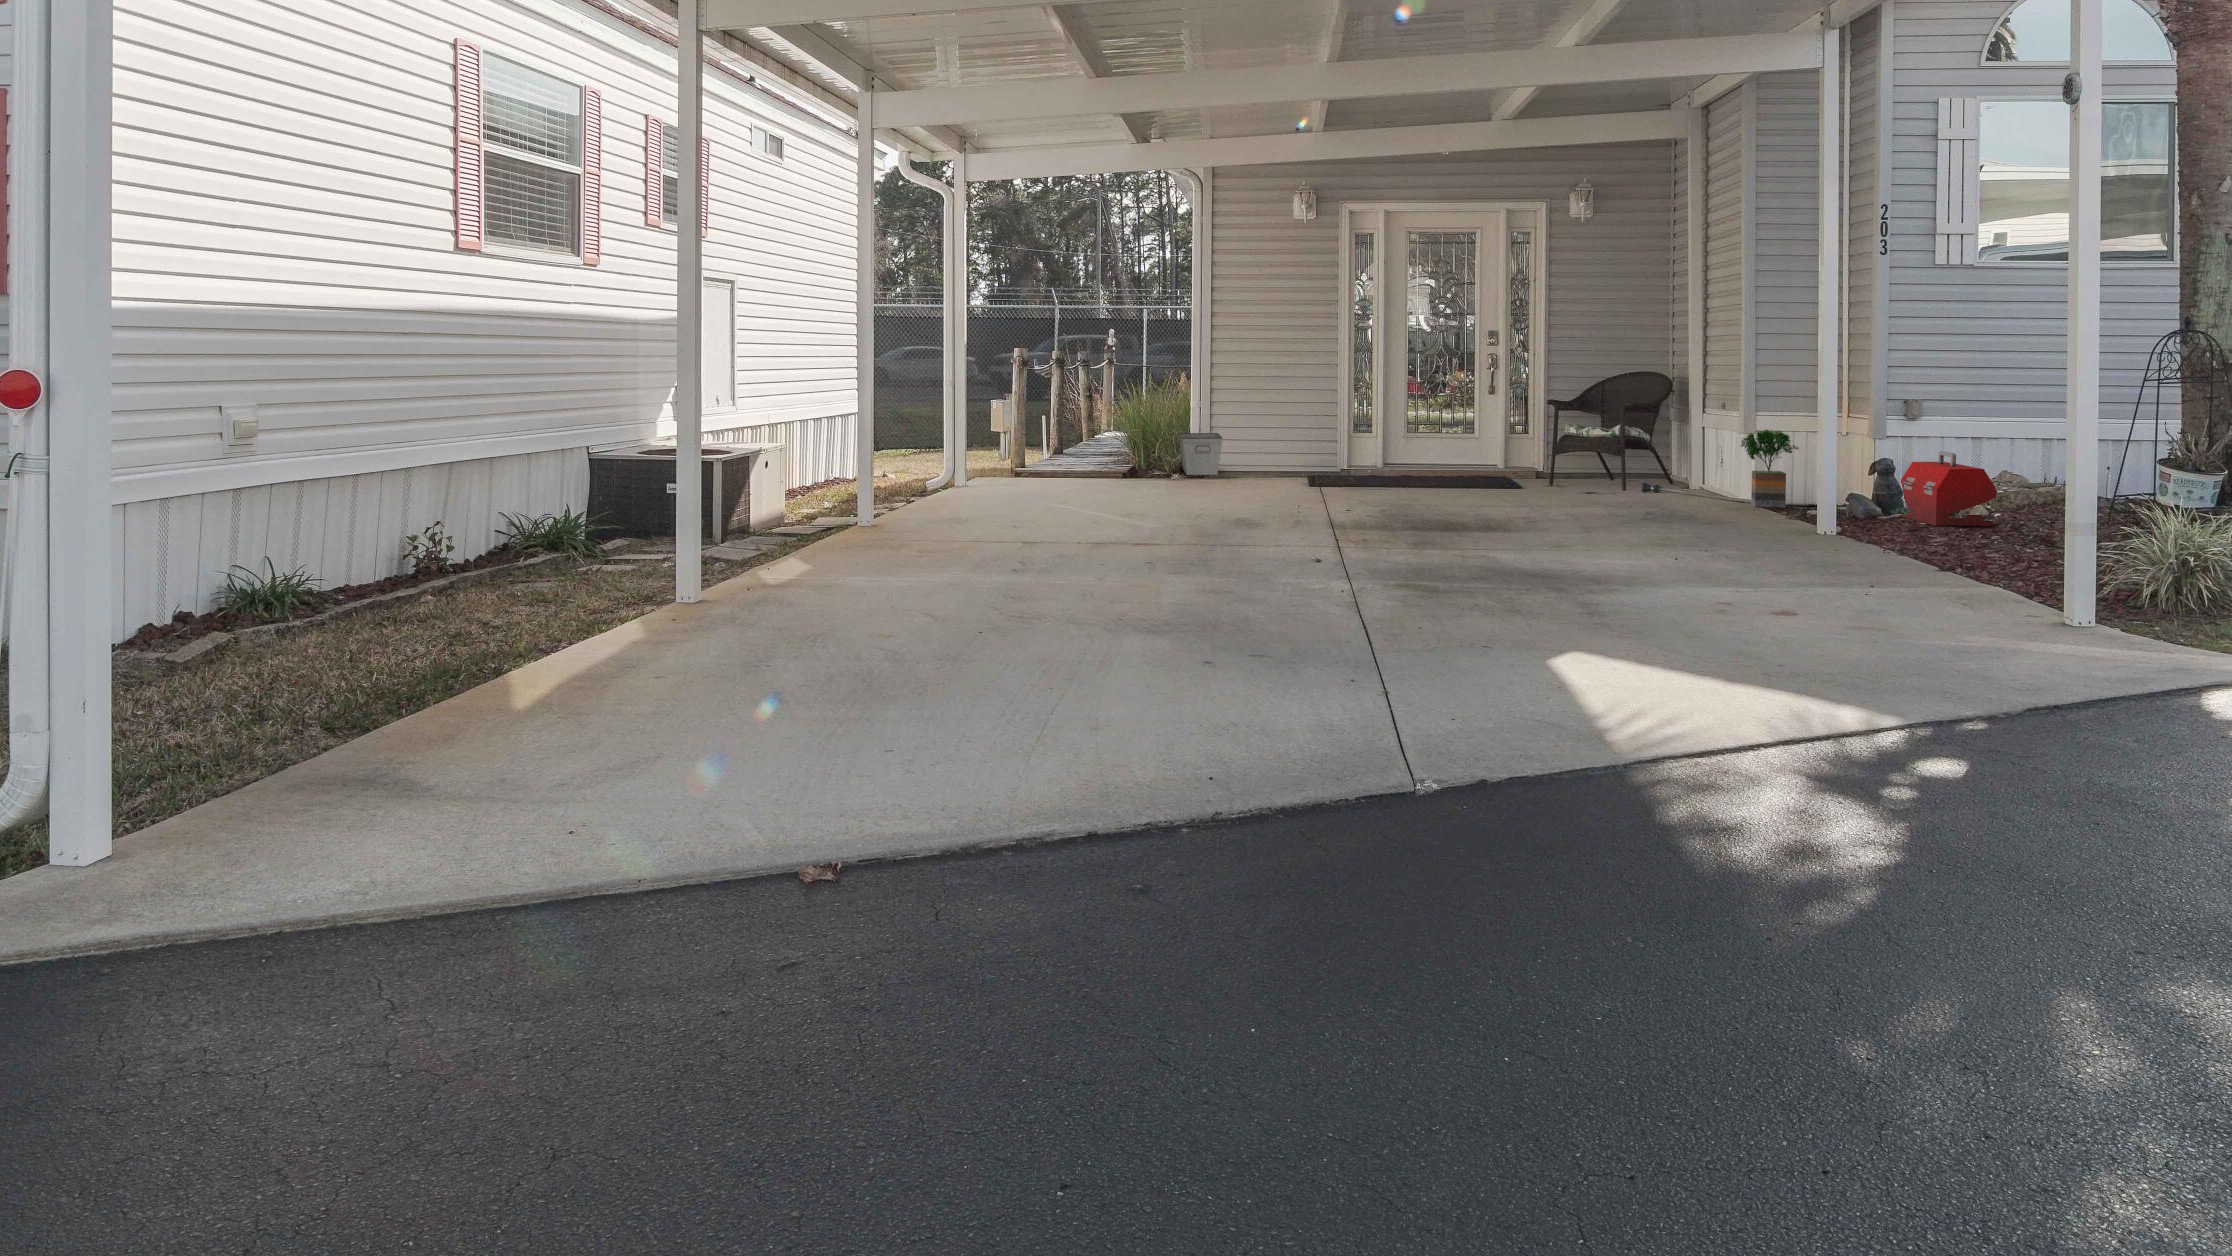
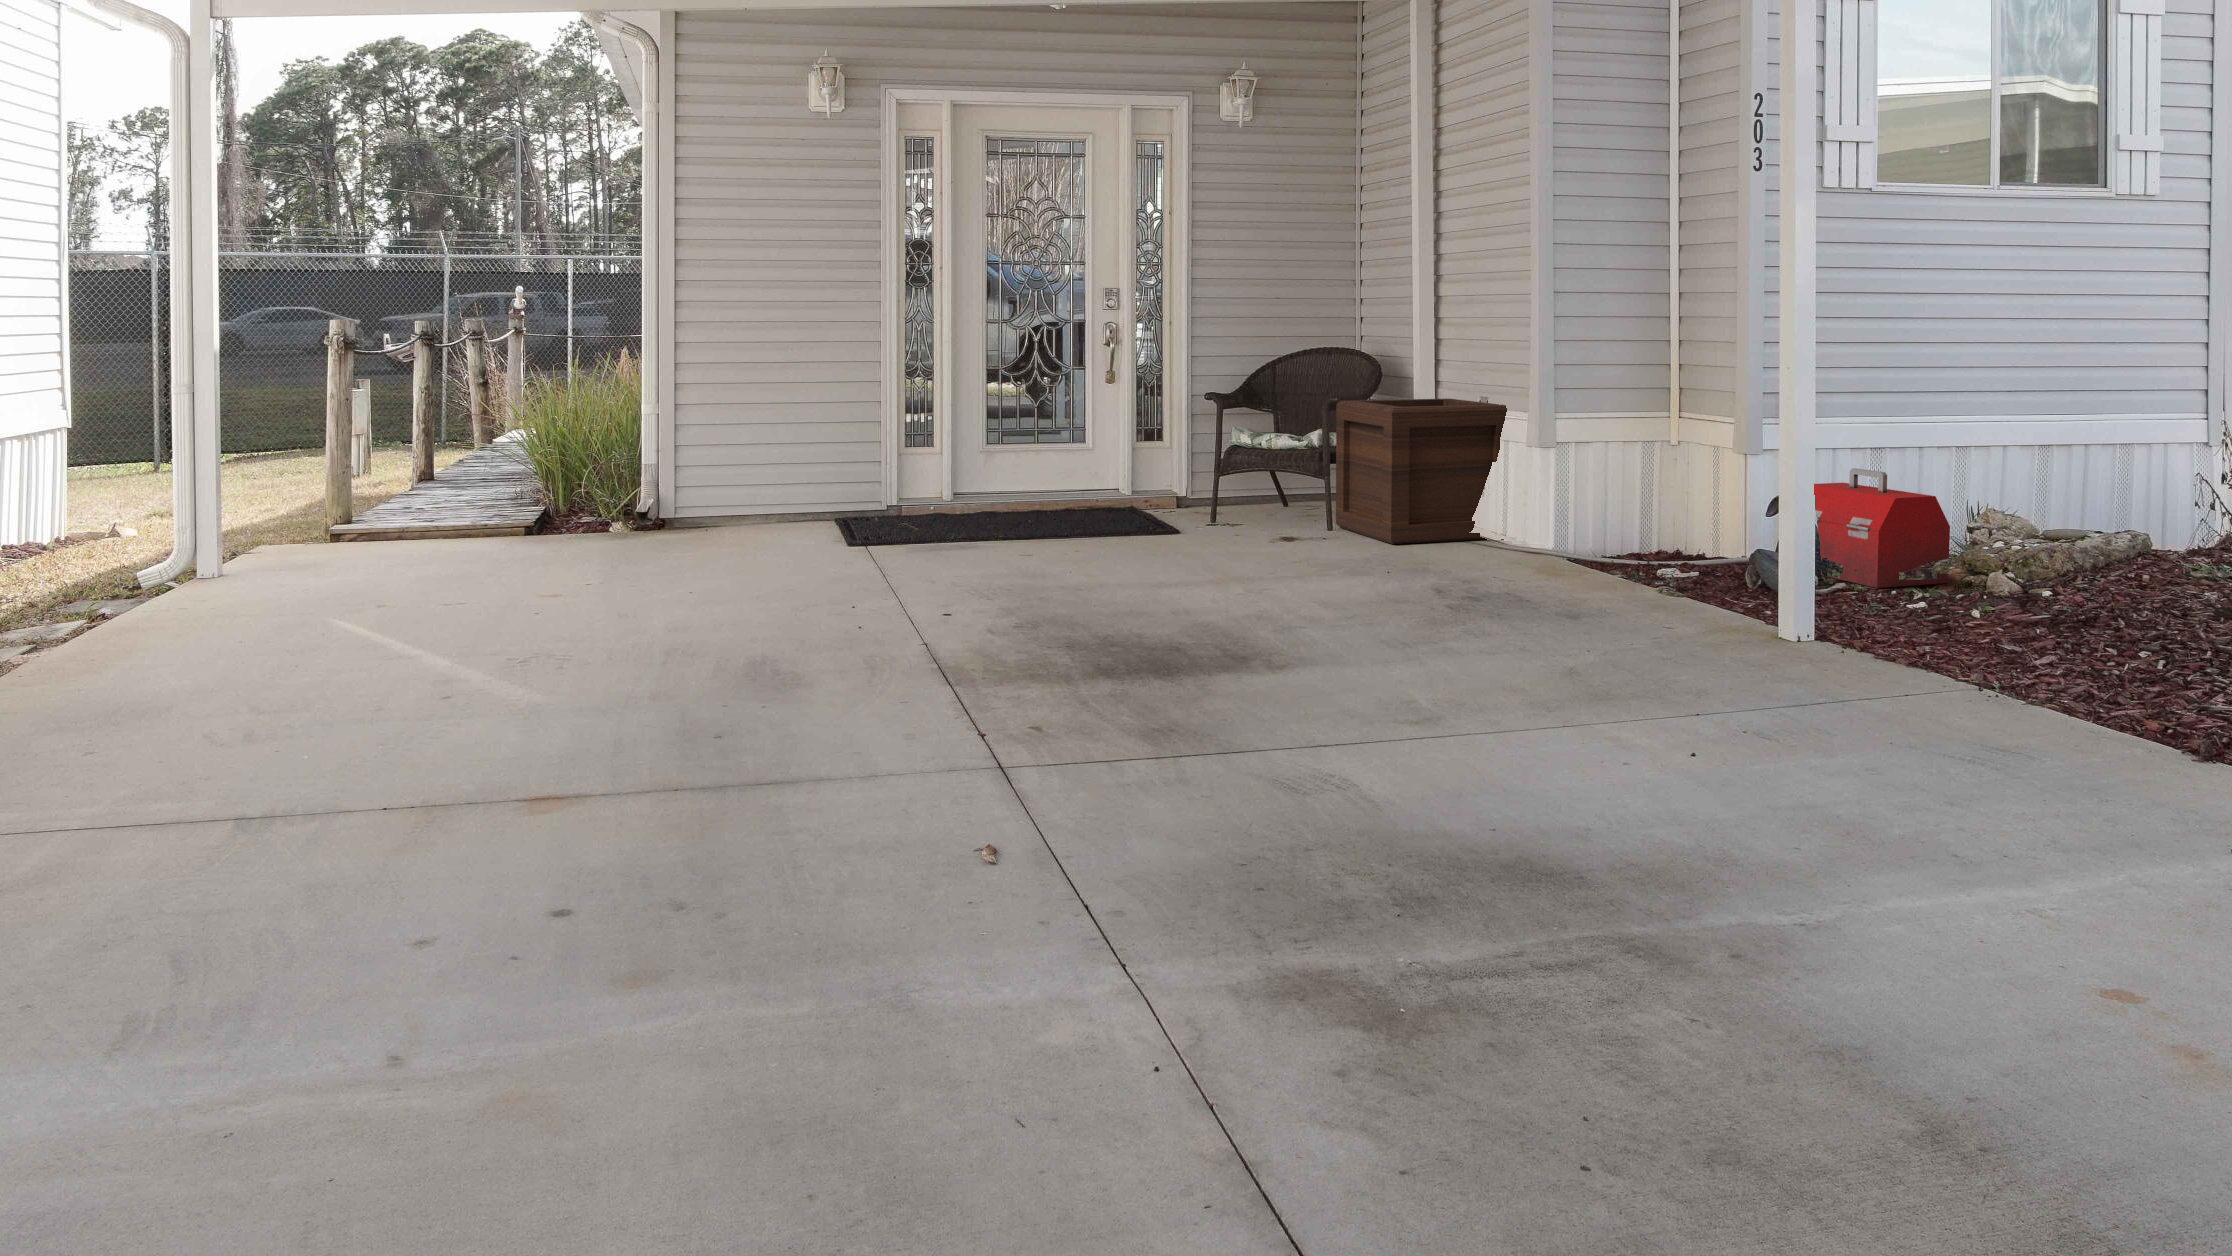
wooden crate: none [1621,405,1735,497] -> present [1336,399,1507,544]
potted tree: present [1741,430,1798,508] -> none [1543,436,1634,559]
storage bin: present [1179,433,1222,475] -> none [620,453,698,528]

